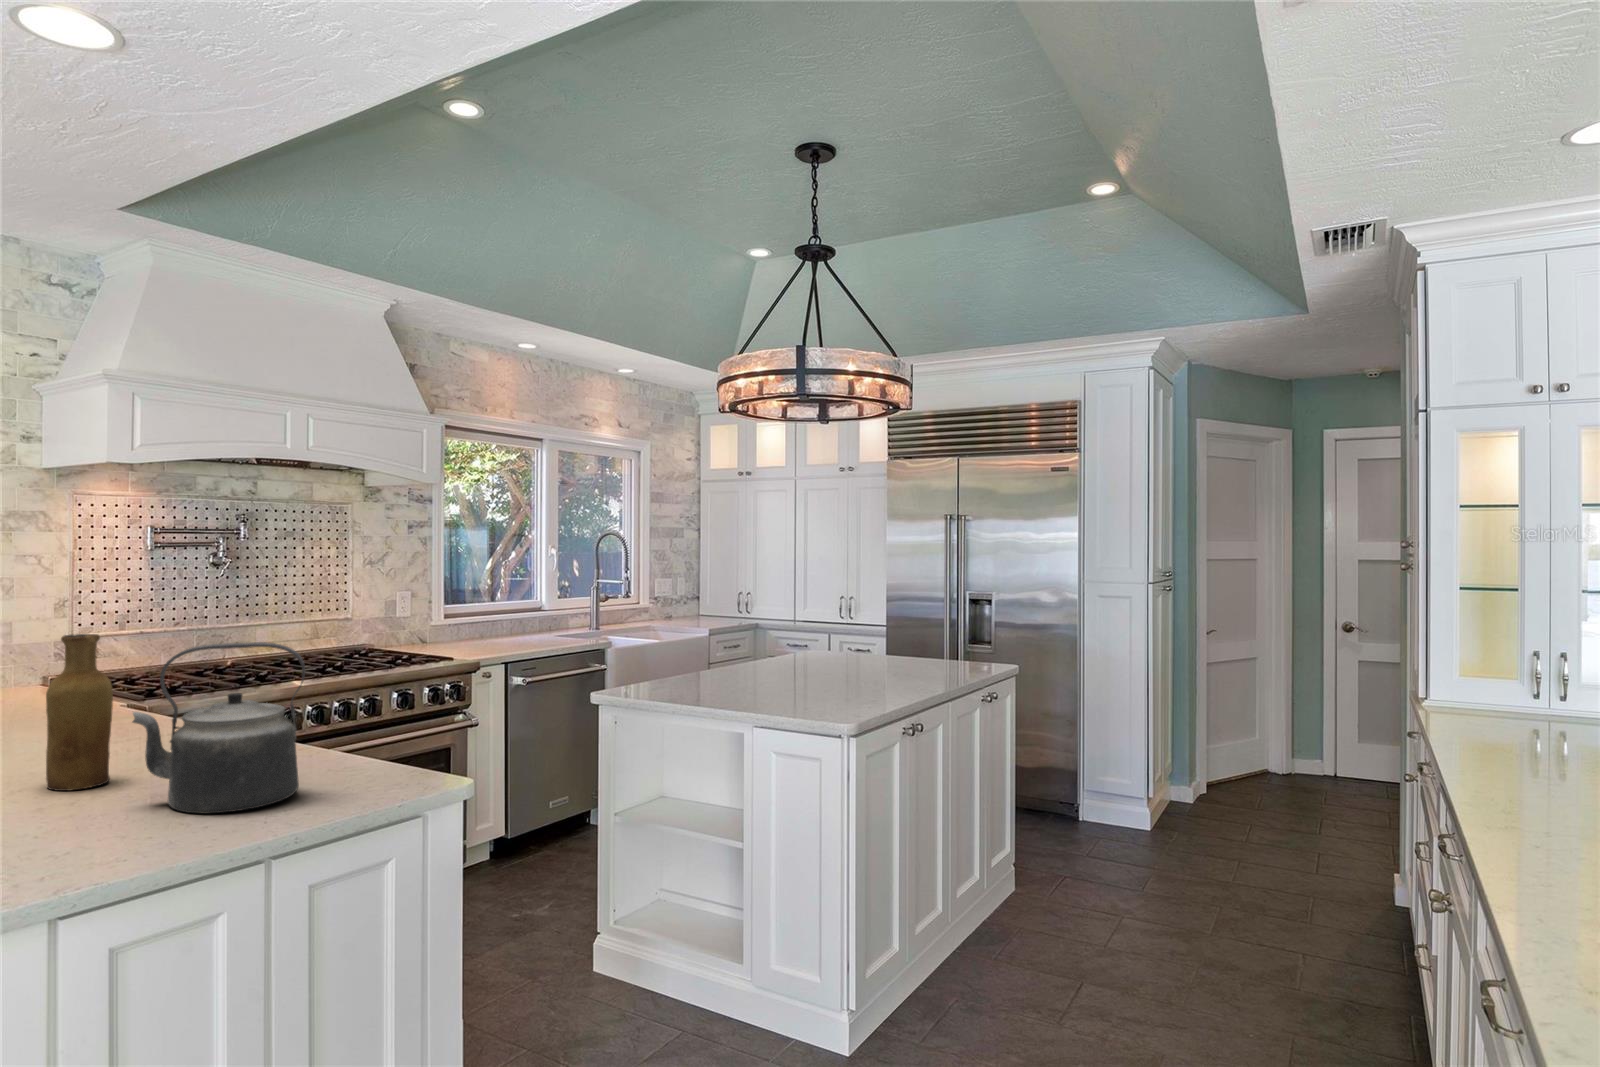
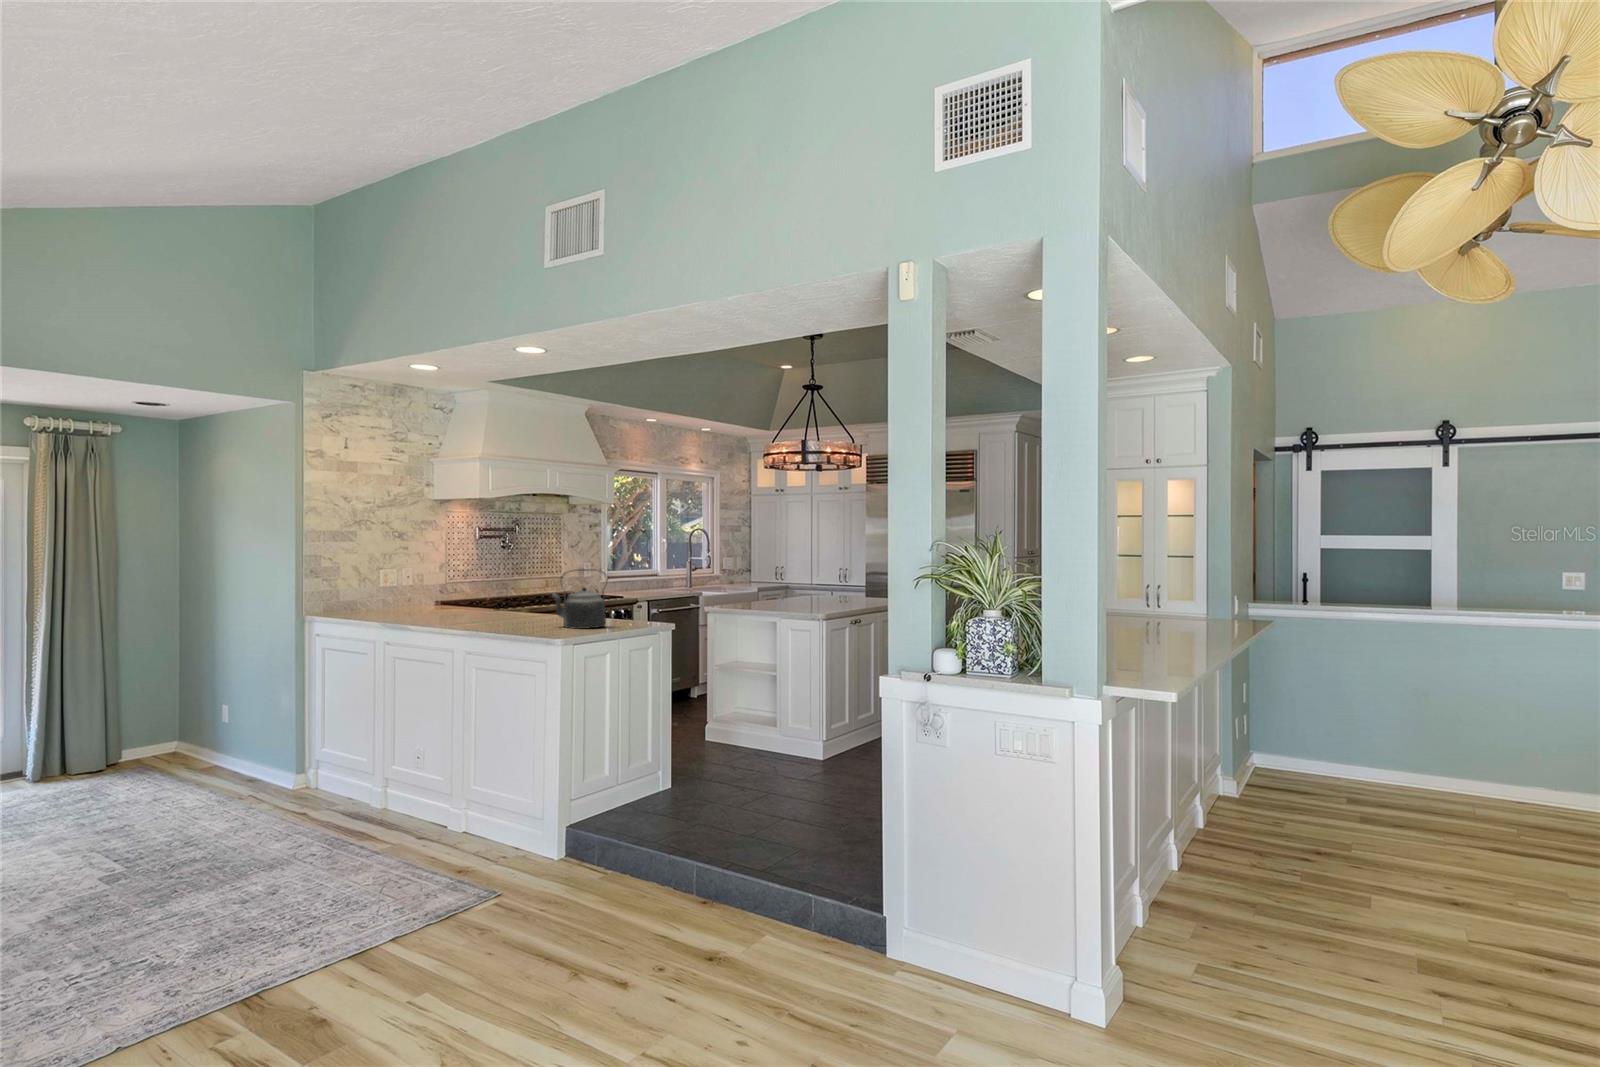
vase: present [46,634,113,791] -> none [513,567,534,624]

